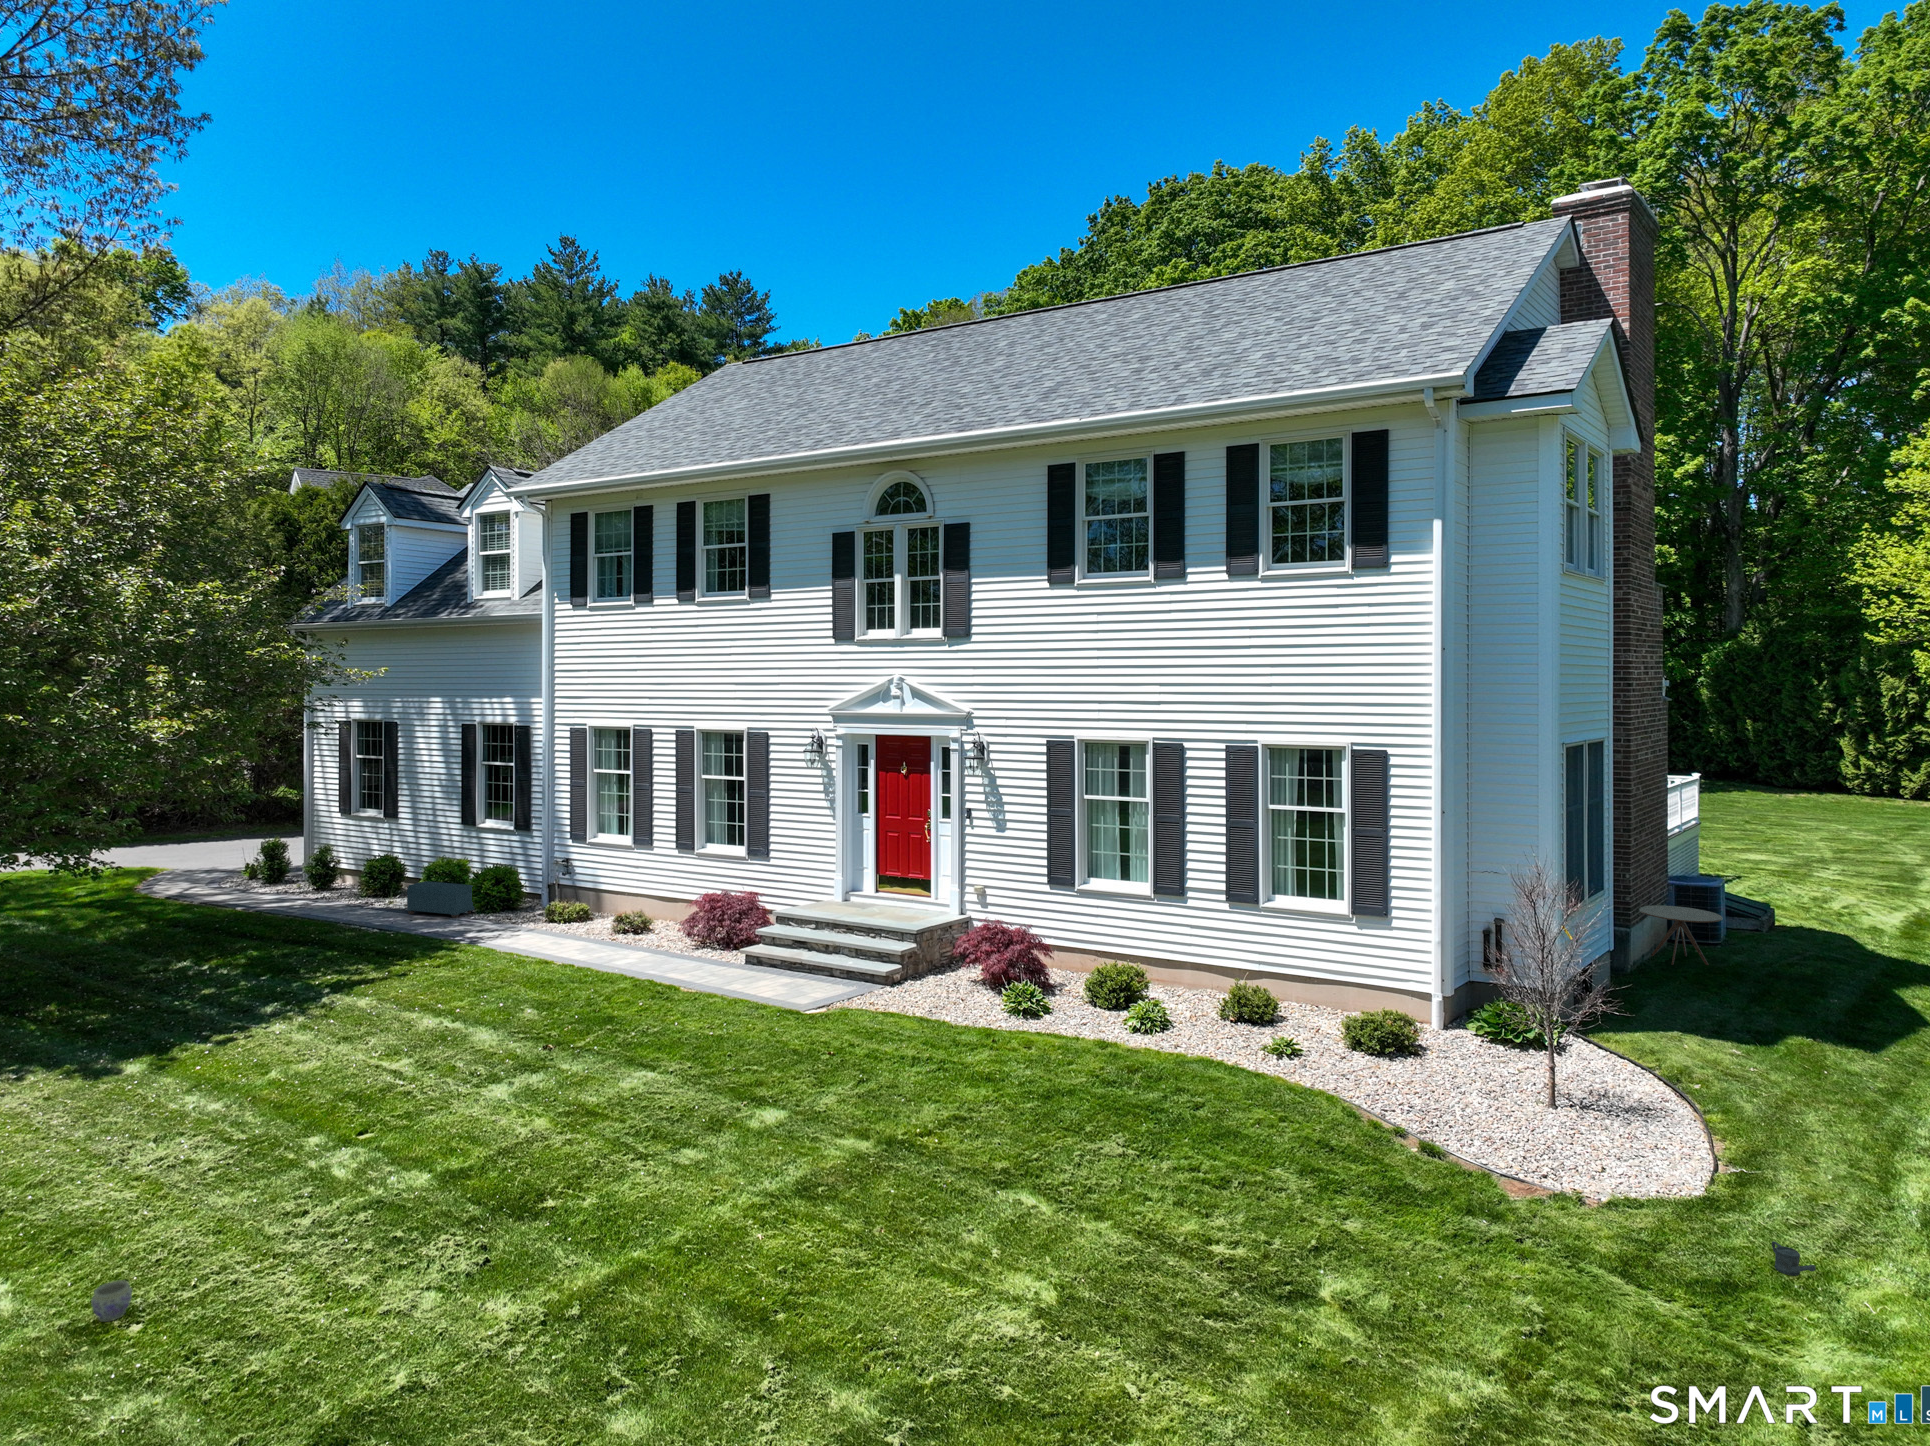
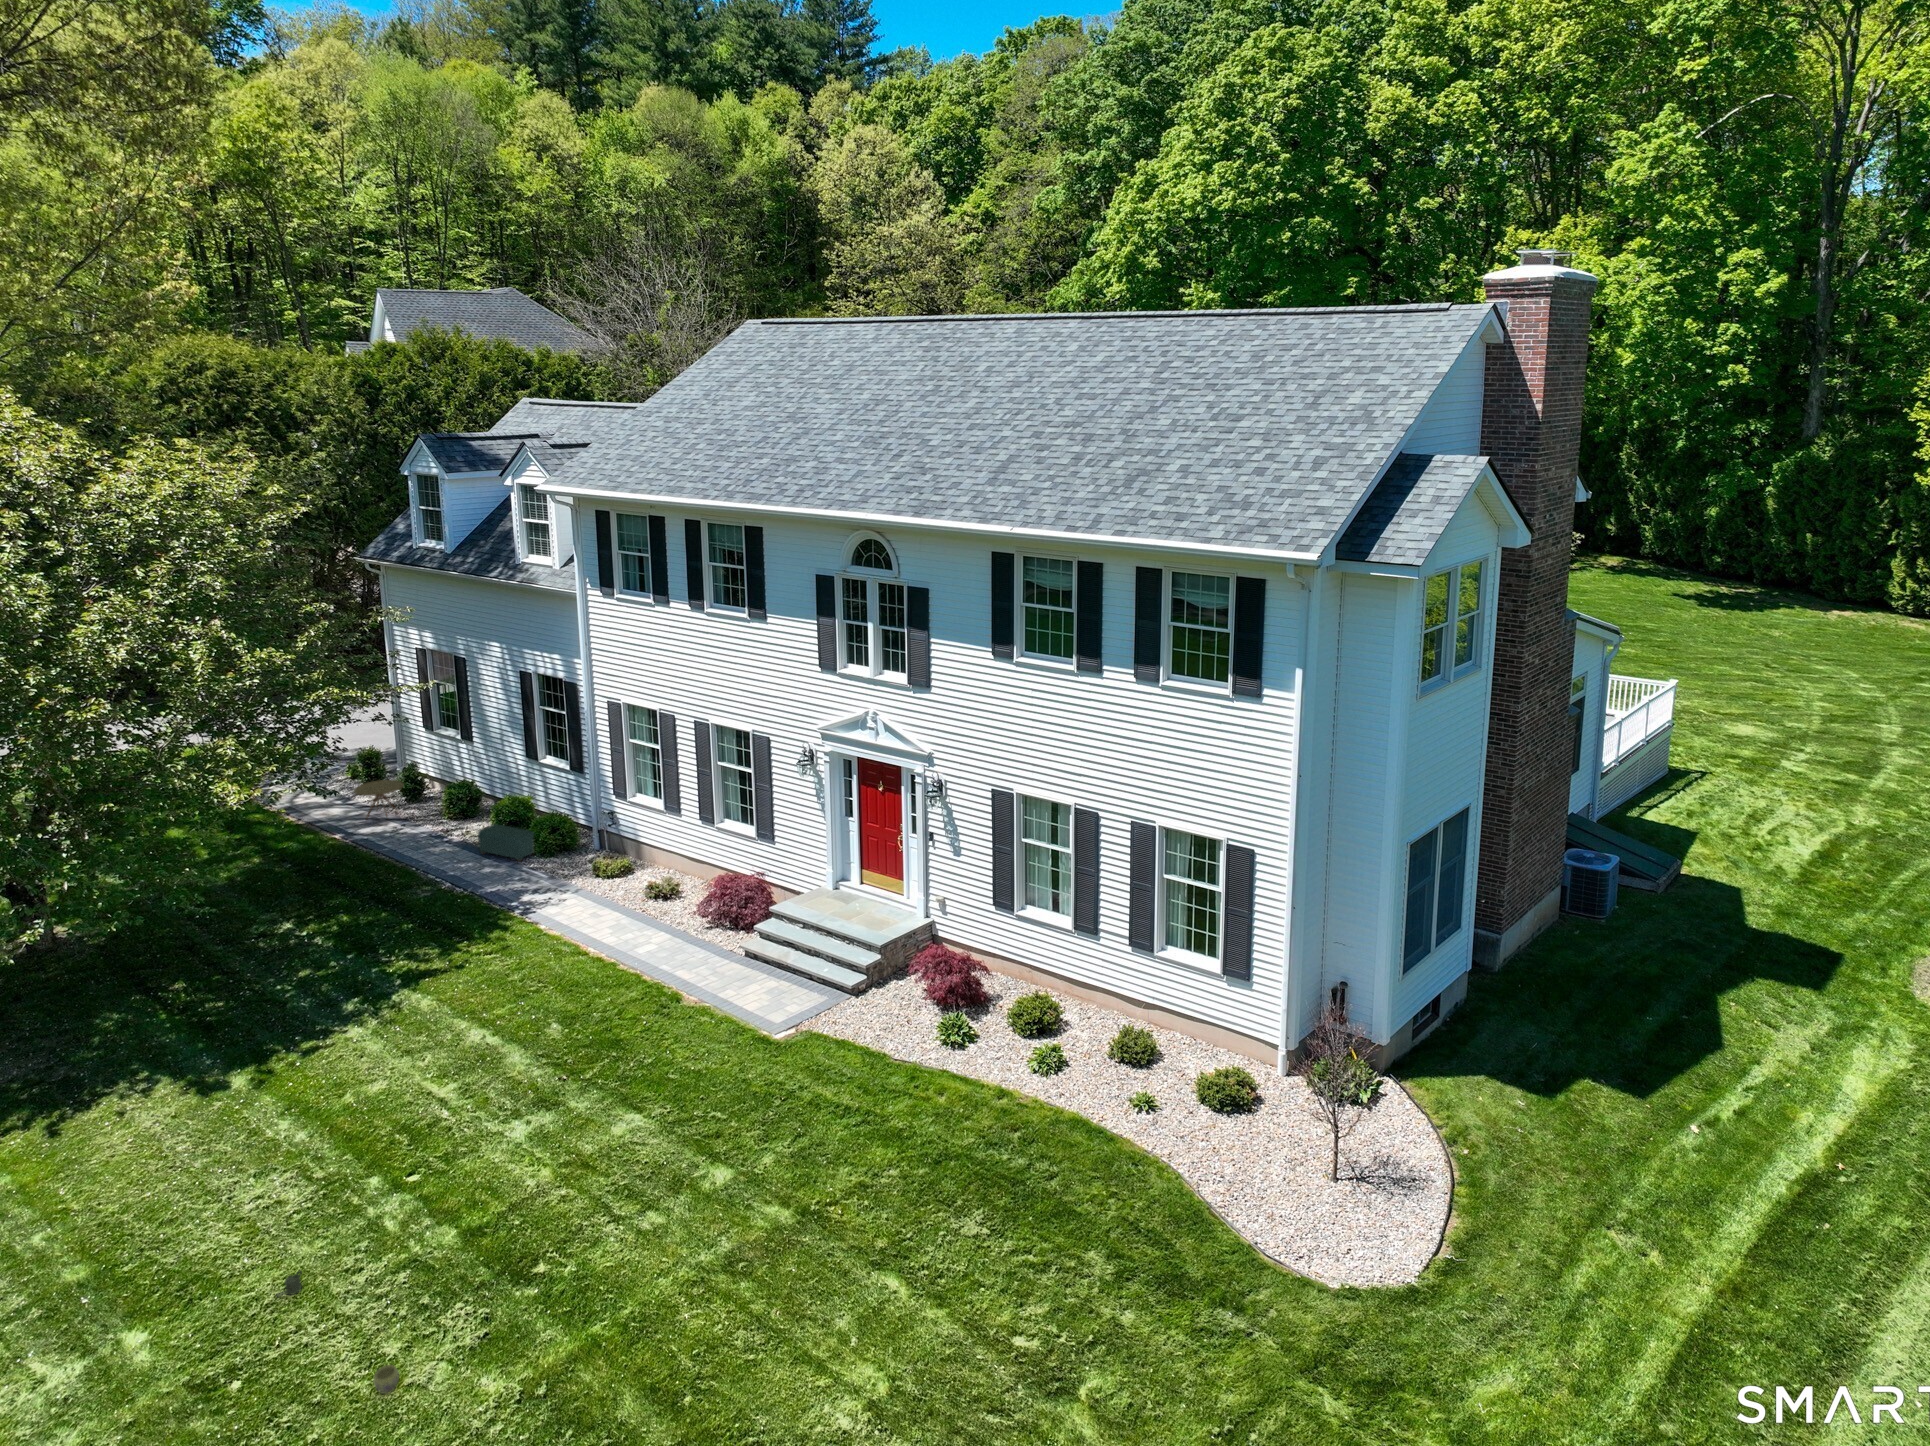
round table: present [1640,905,1723,965] -> present [354,780,404,817]
watering can: present [1772,1241,1816,1276] -> present [276,1270,302,1297]
planter: present [91,1280,132,1322] -> present [373,1365,399,1394]

